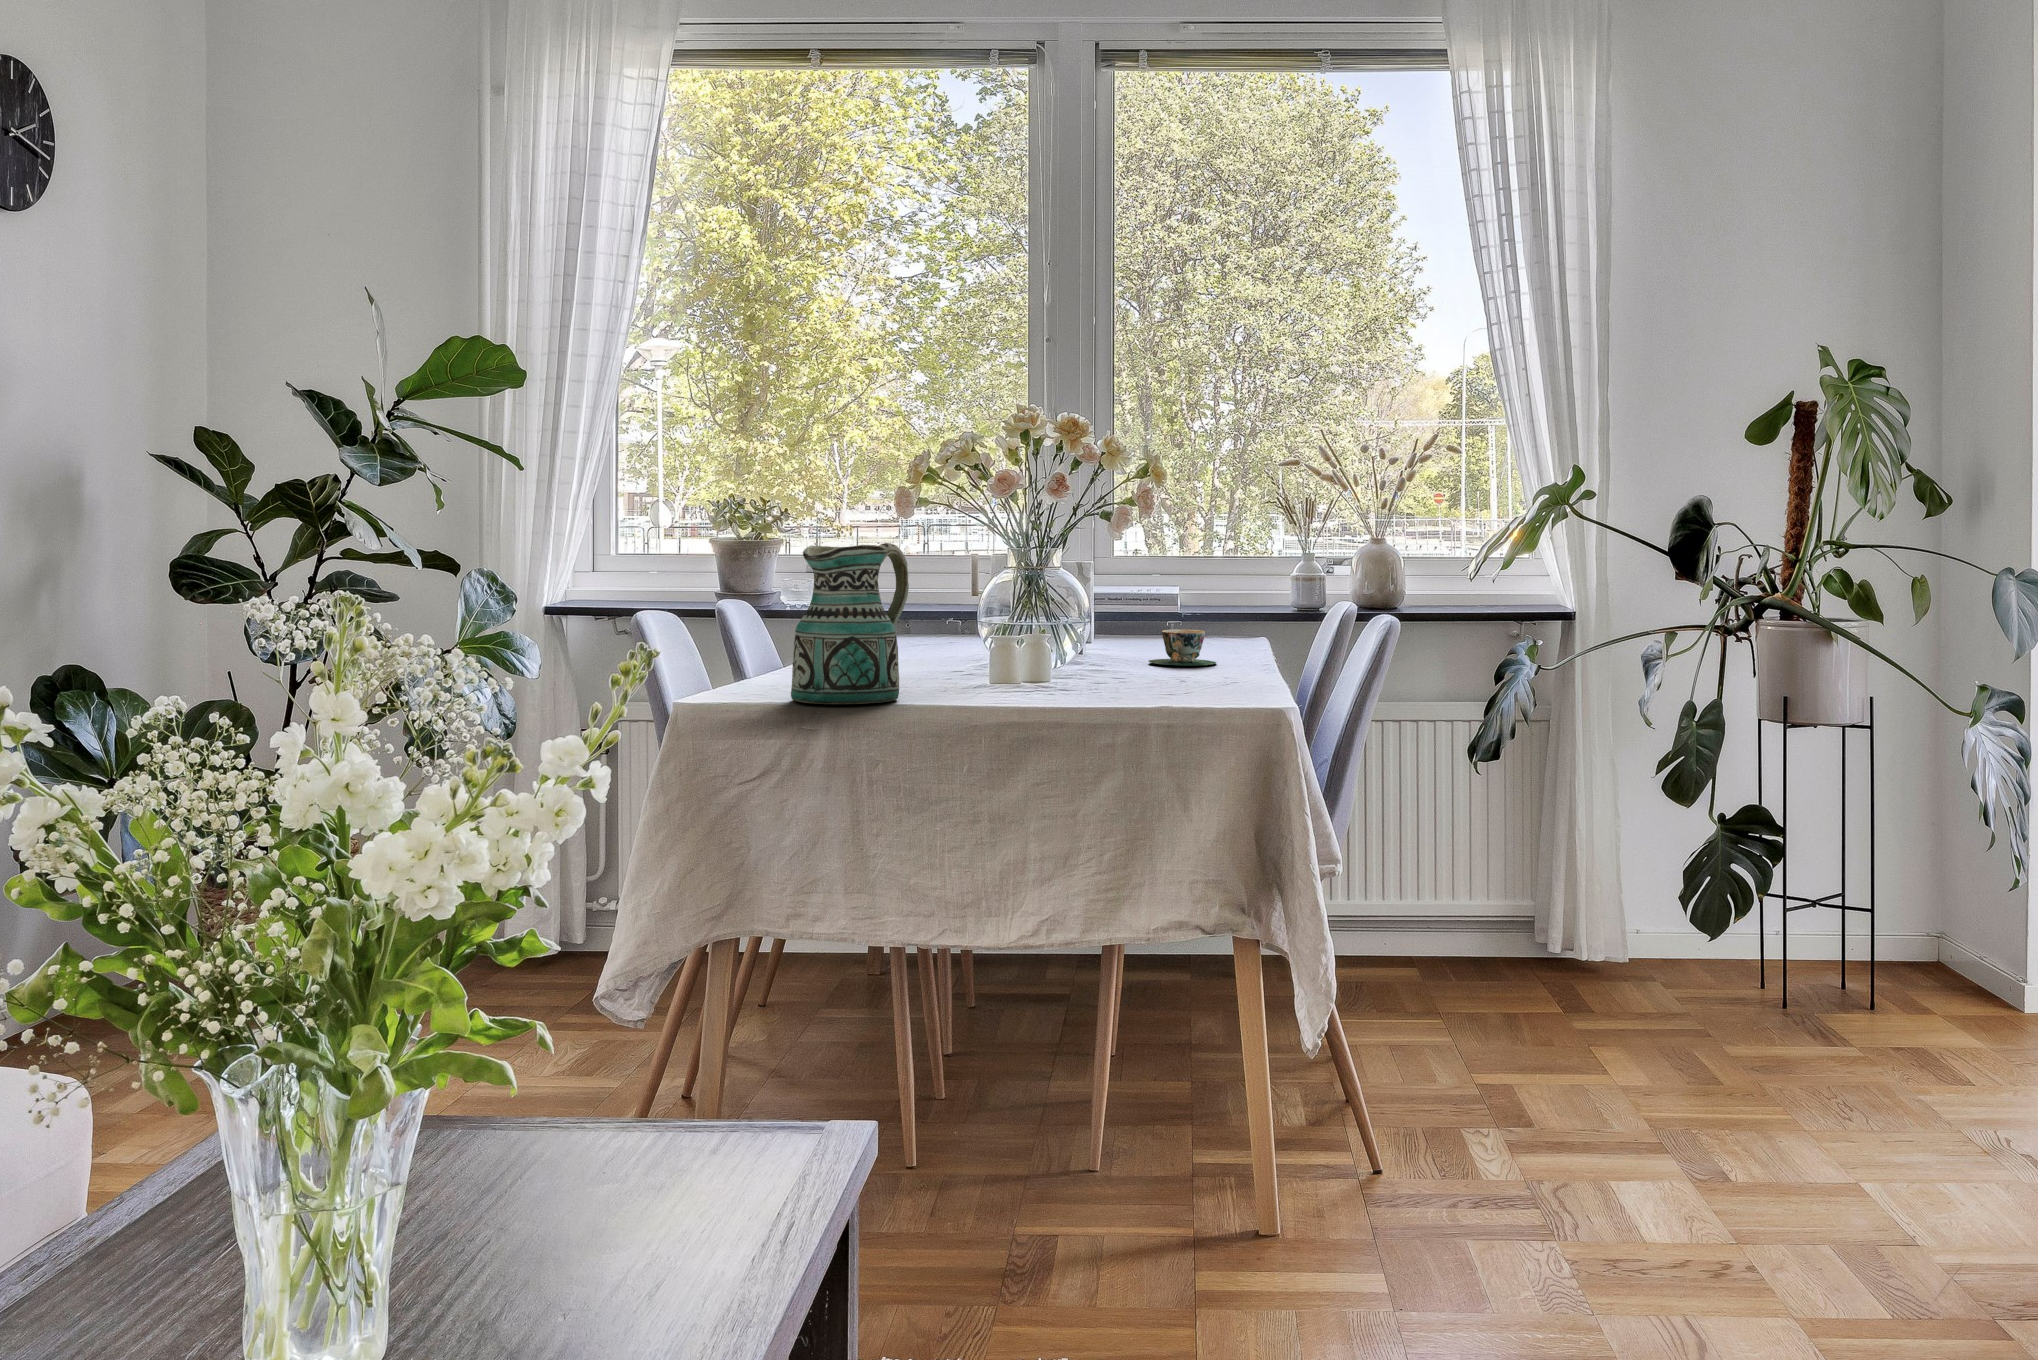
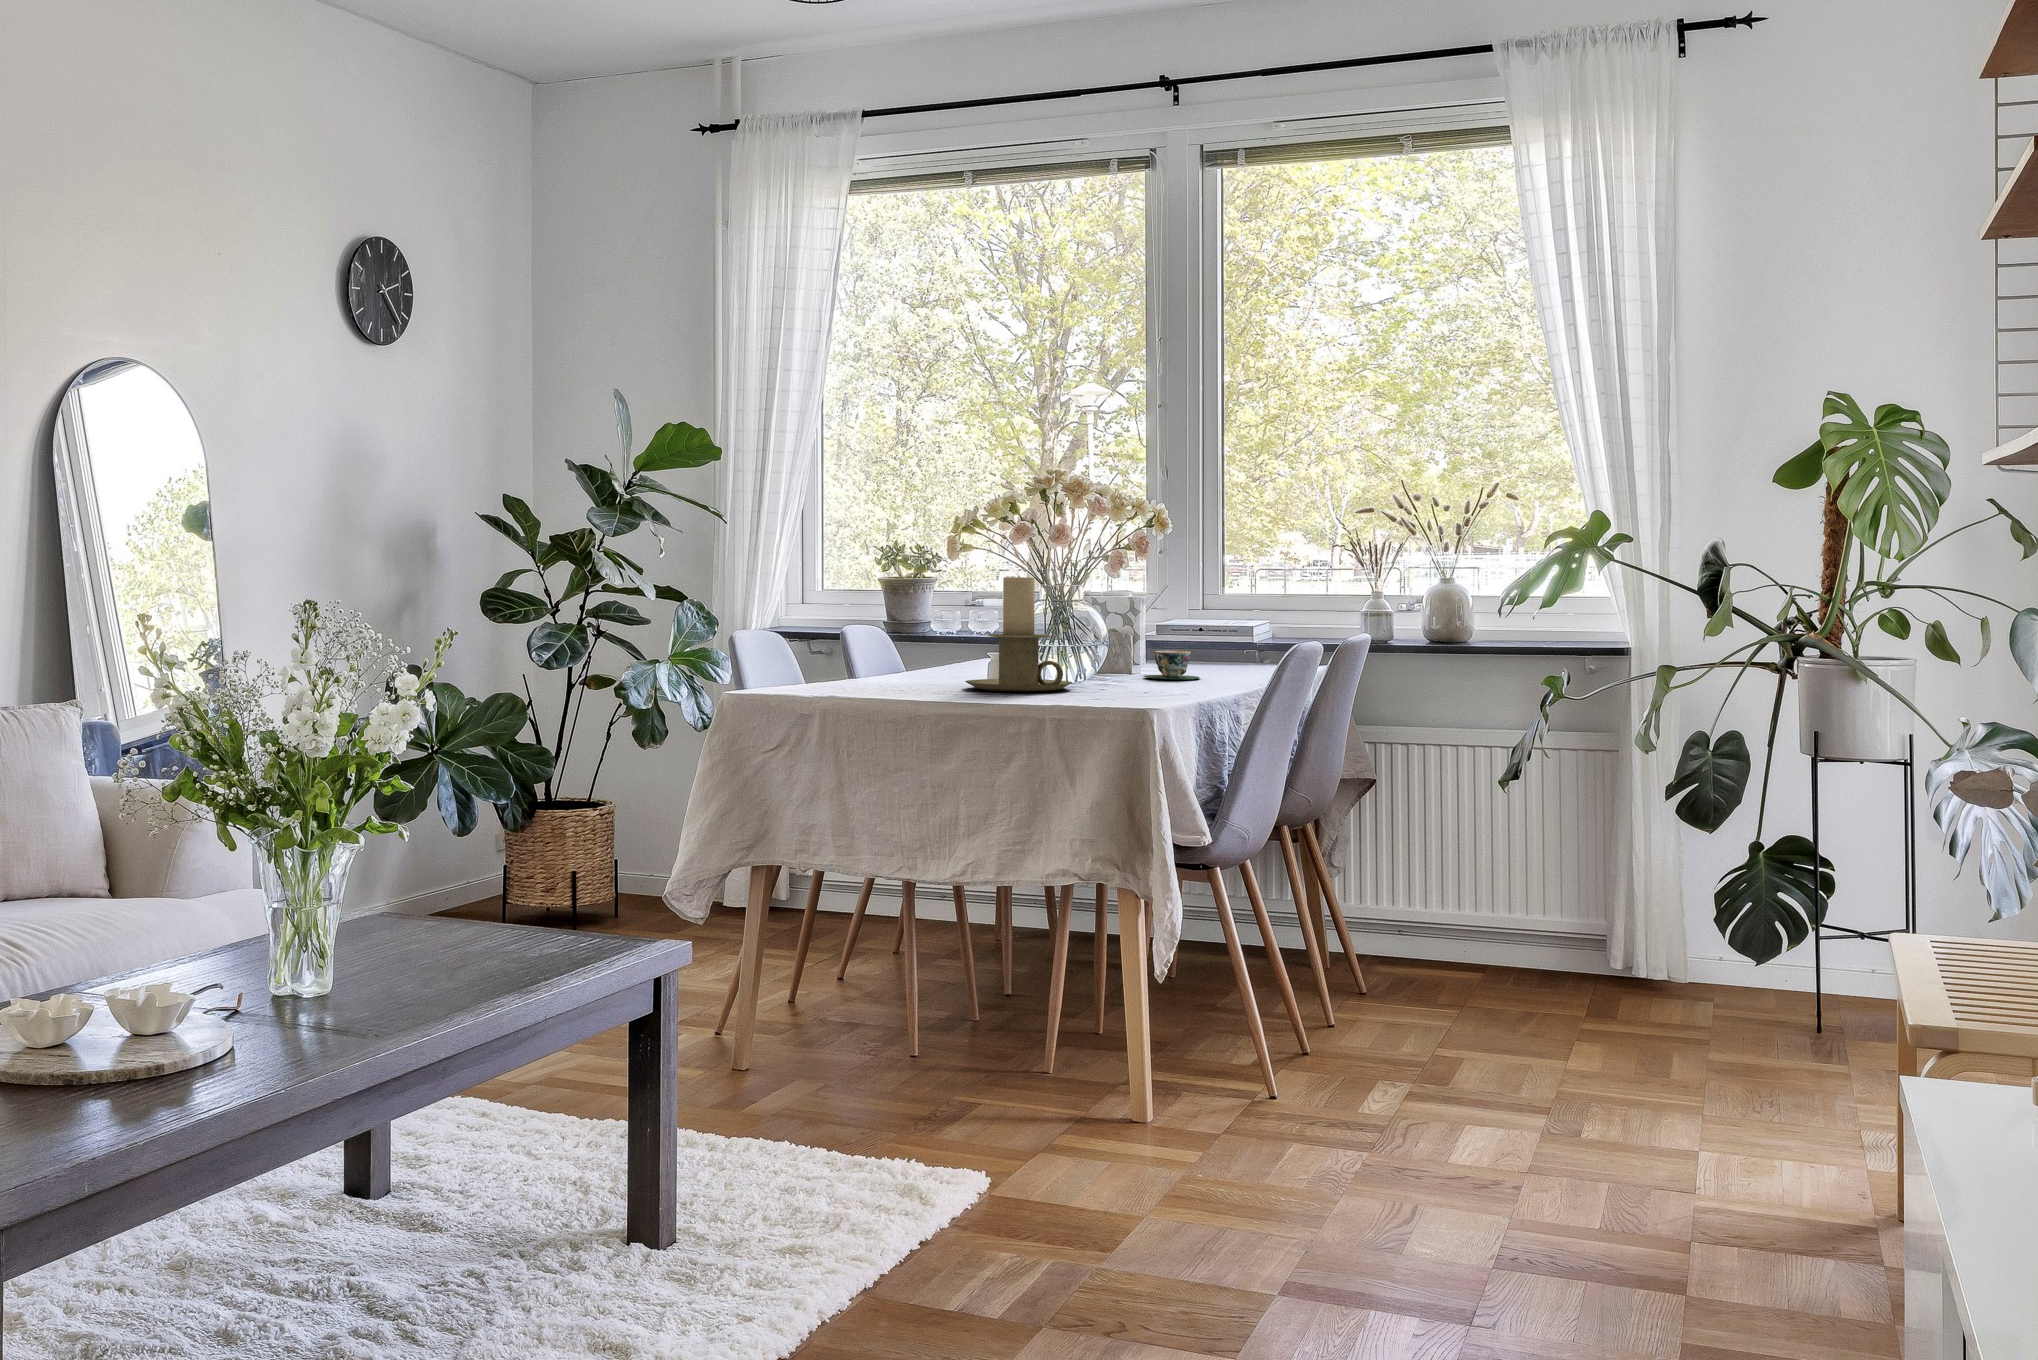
candle holder: none [979,541,1119,693] -> present [965,576,1072,691]
ceramic pitcher: present [791,543,909,704] -> none [817,577,912,692]

